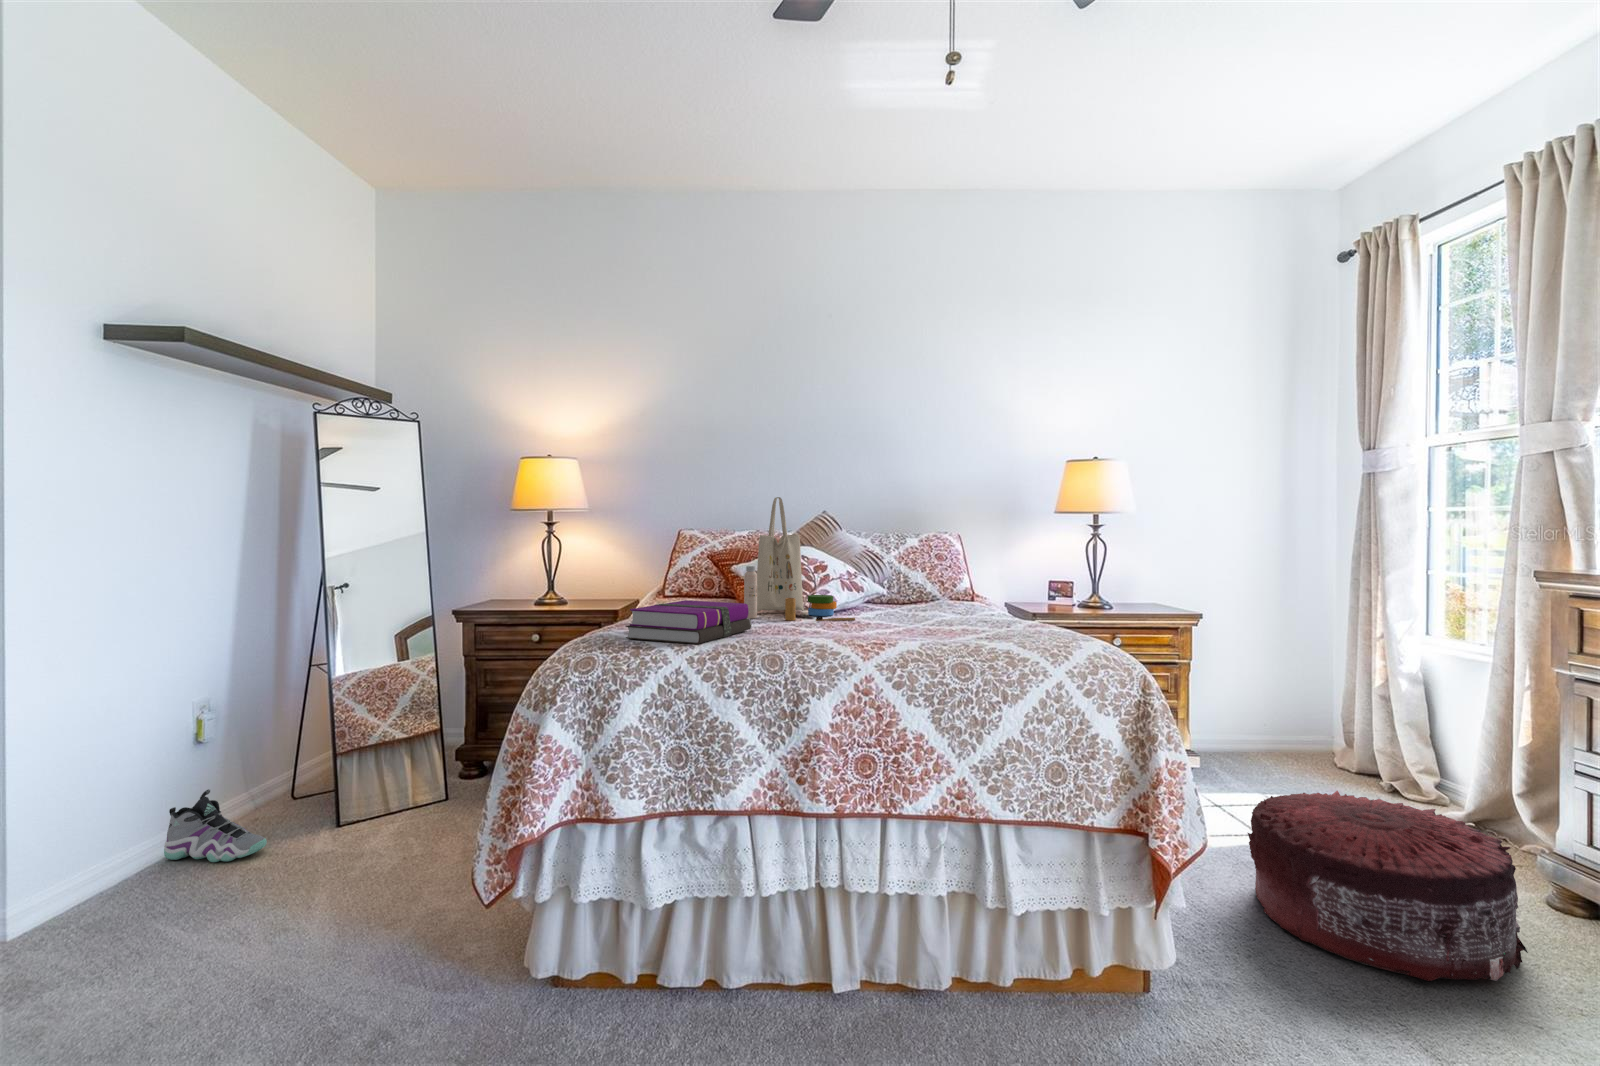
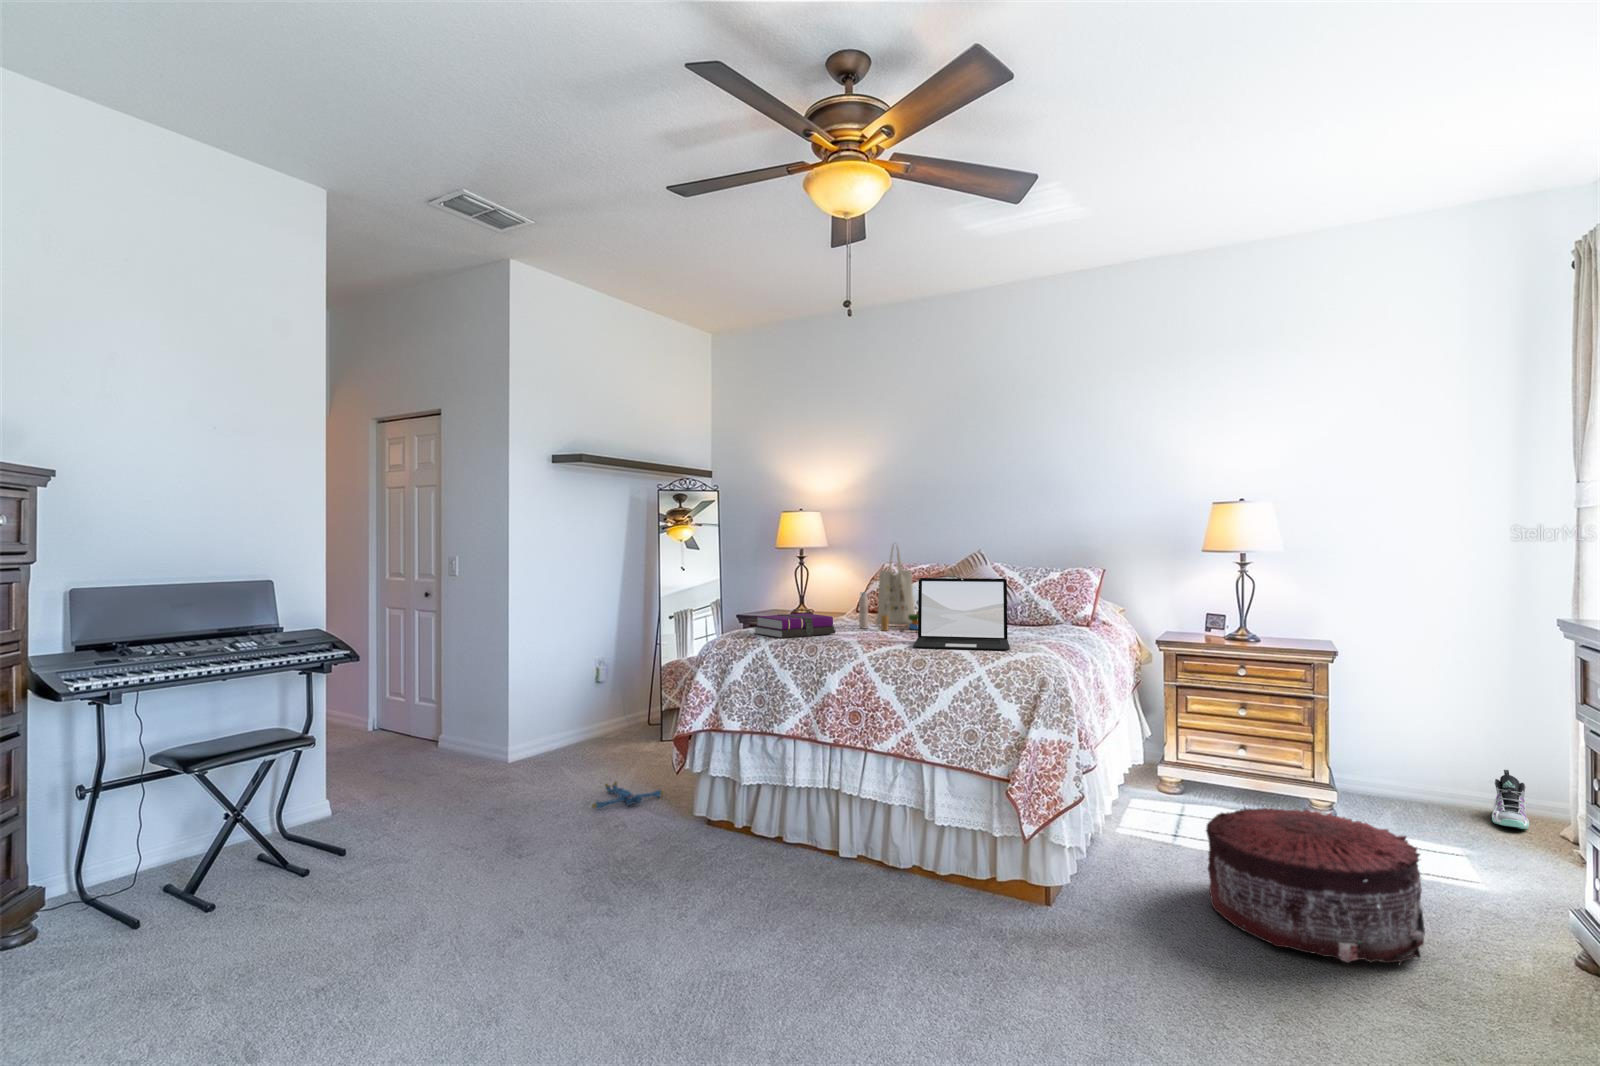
laptop: none [888,542,1057,645] -> present [913,578,1010,650]
sneaker: present [164,789,267,862] -> present [1492,770,1529,829]
plush toy: none [289,930,430,1018] -> present [592,782,664,809]

